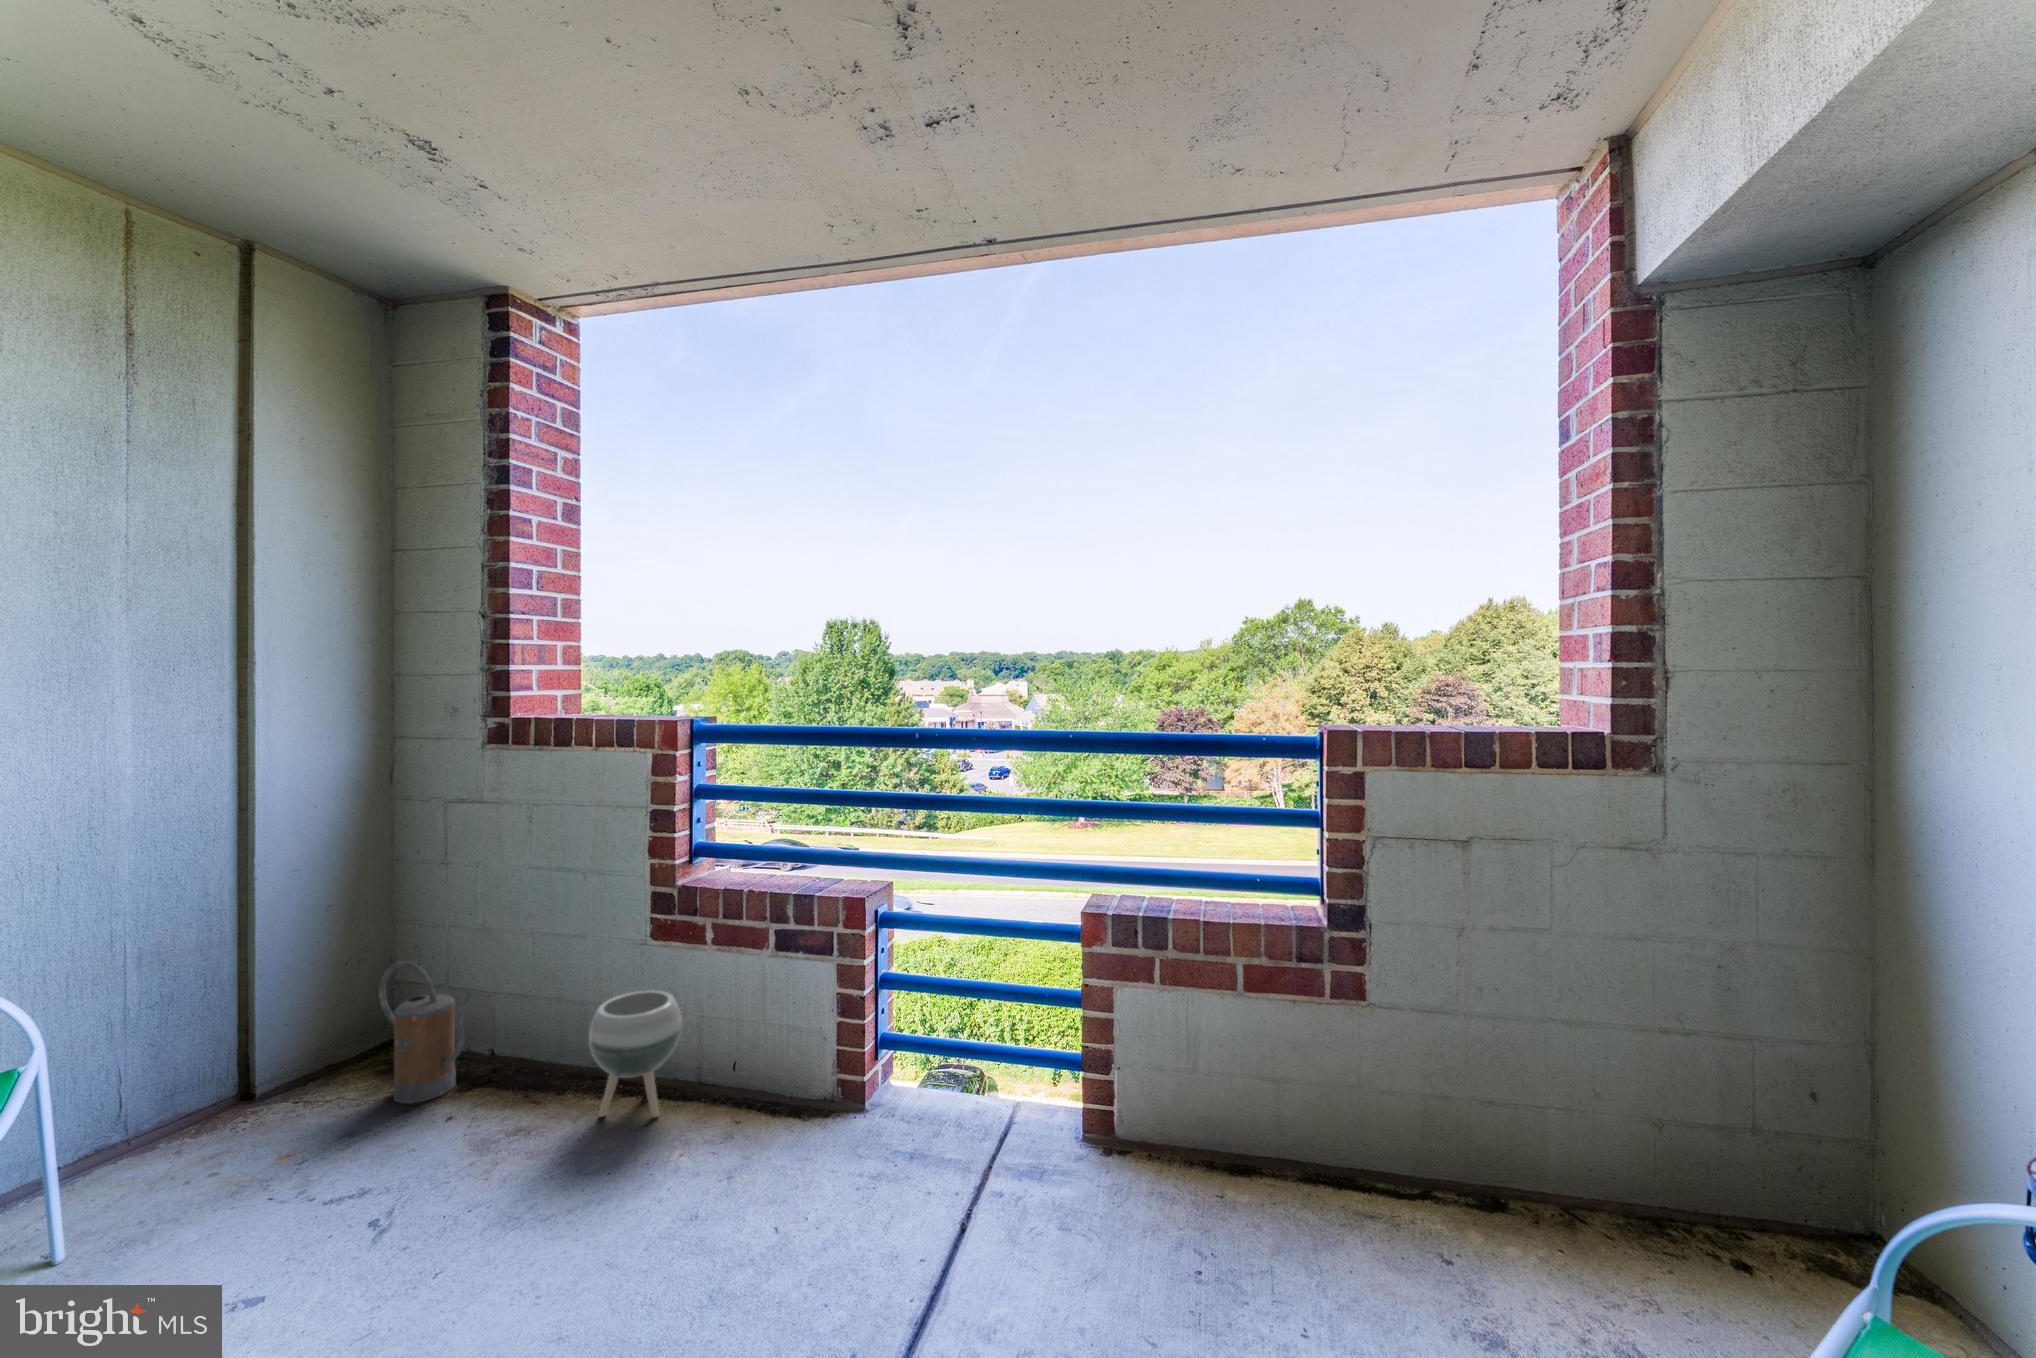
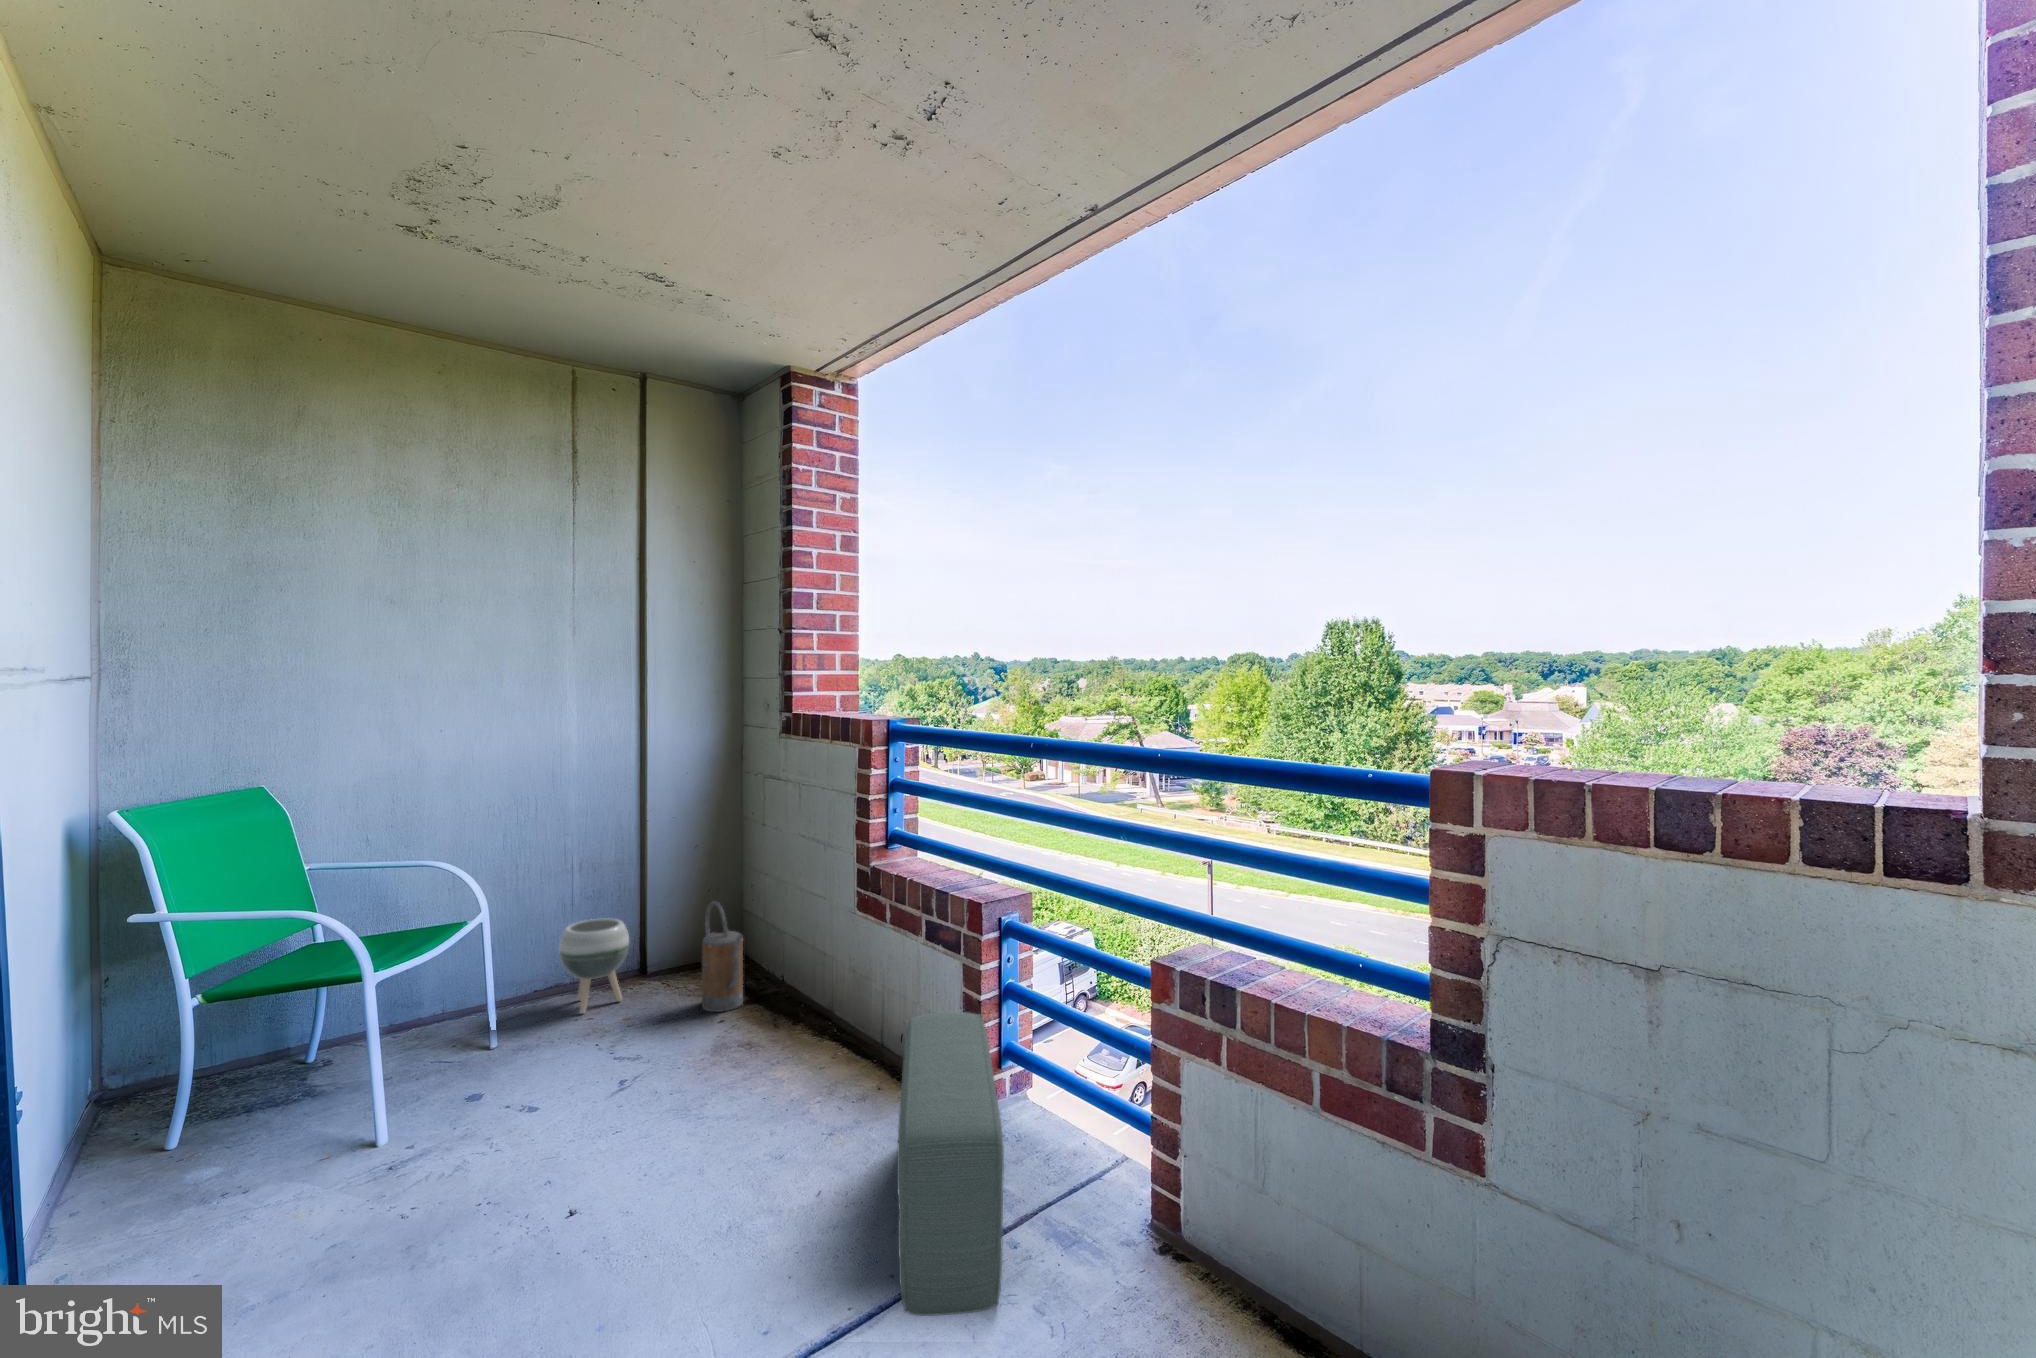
planter: present [589,990,682,1117] -> present [559,918,629,1014]
pouf: none [817,1000,1044,1279] -> present [897,1012,1004,1316]

